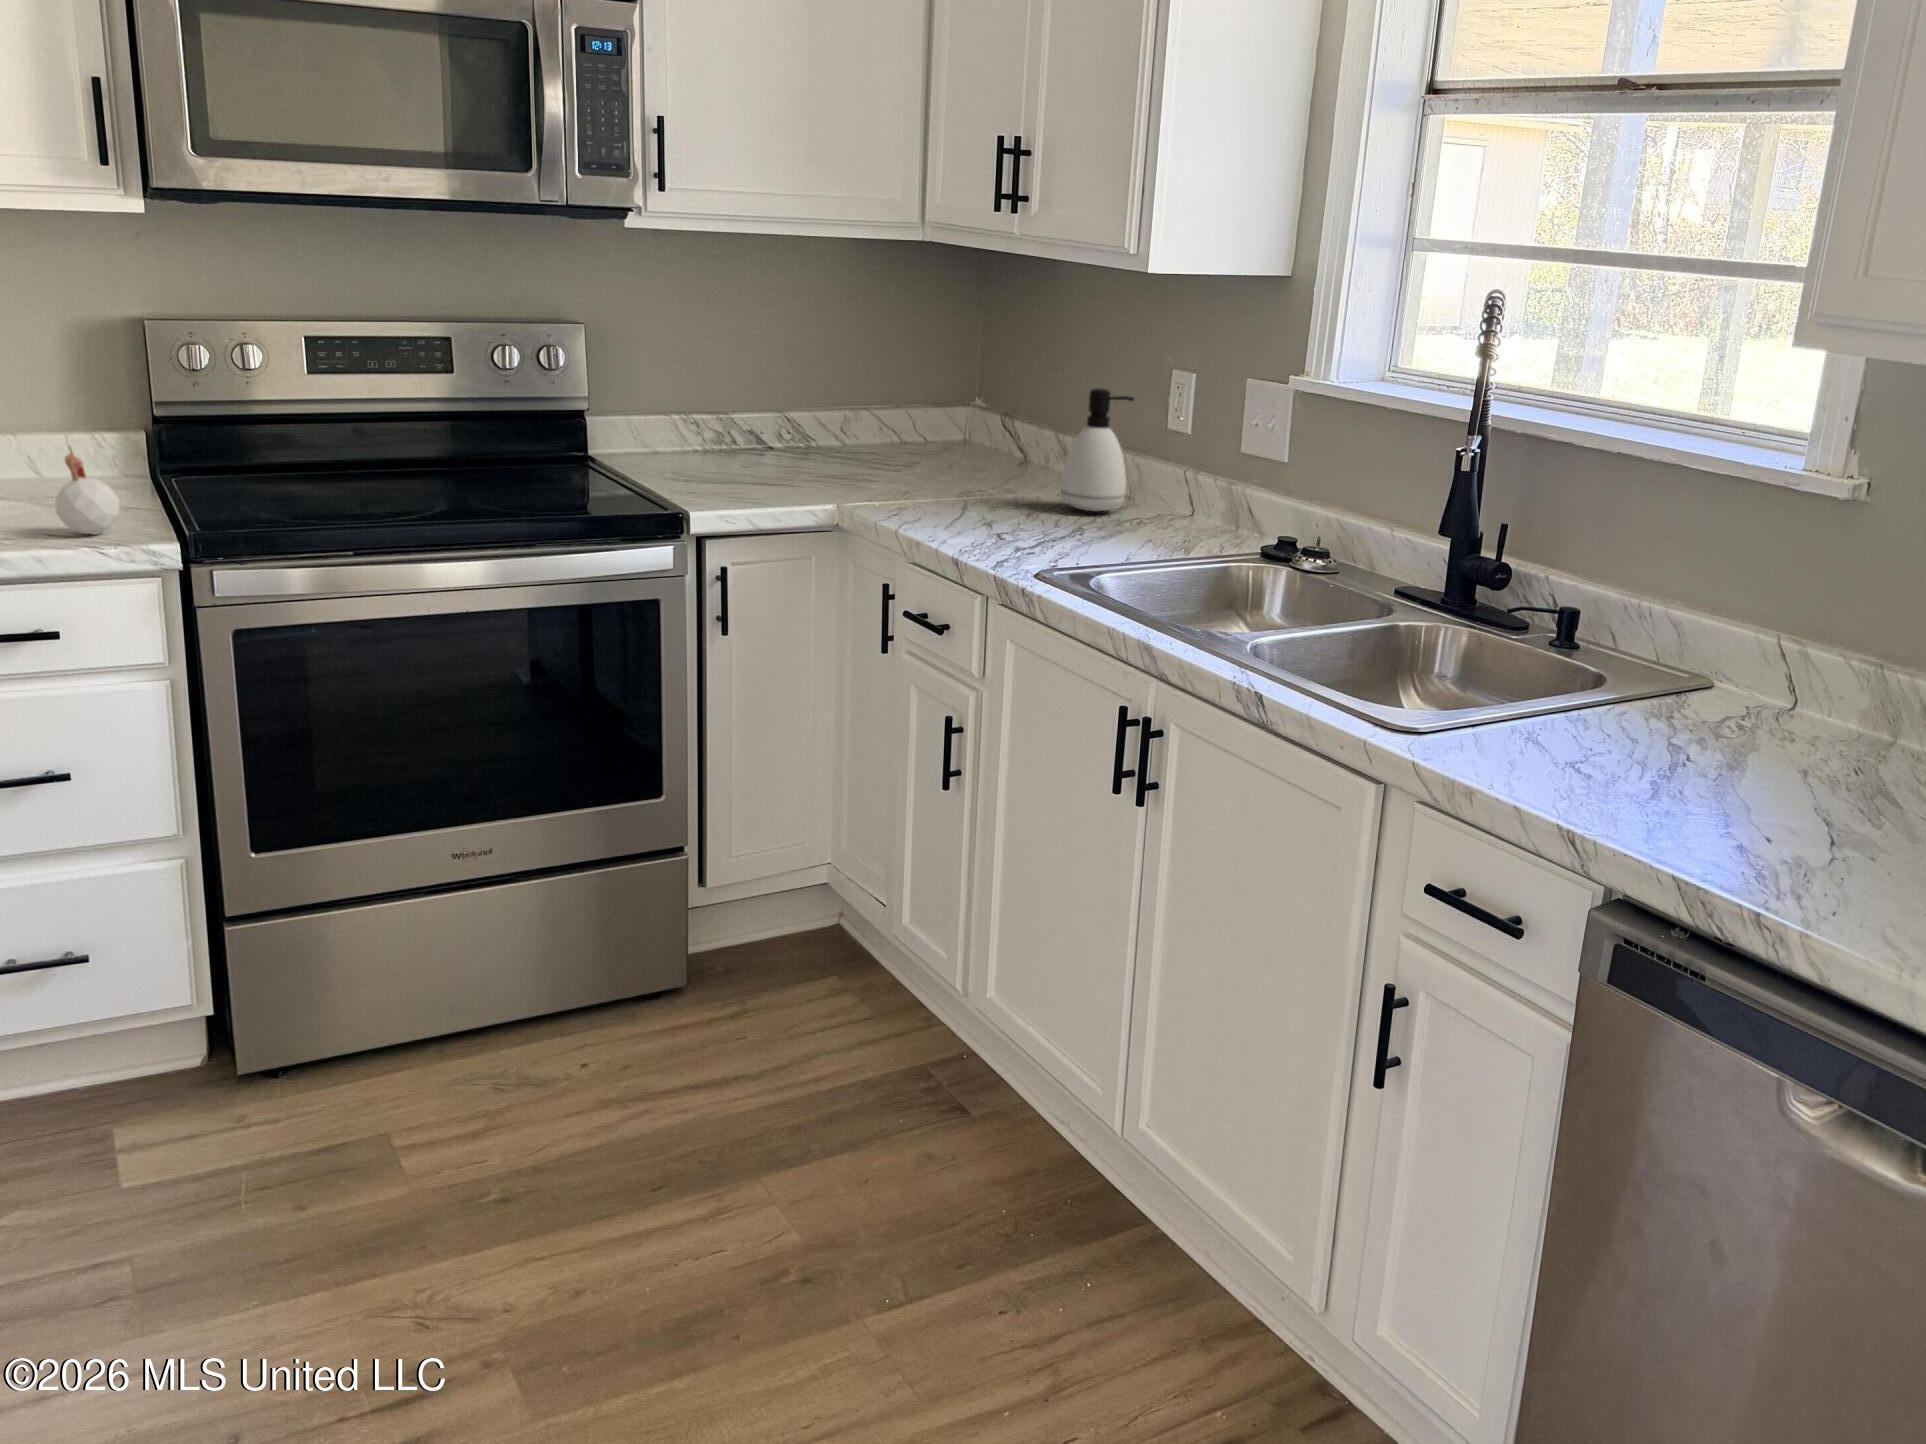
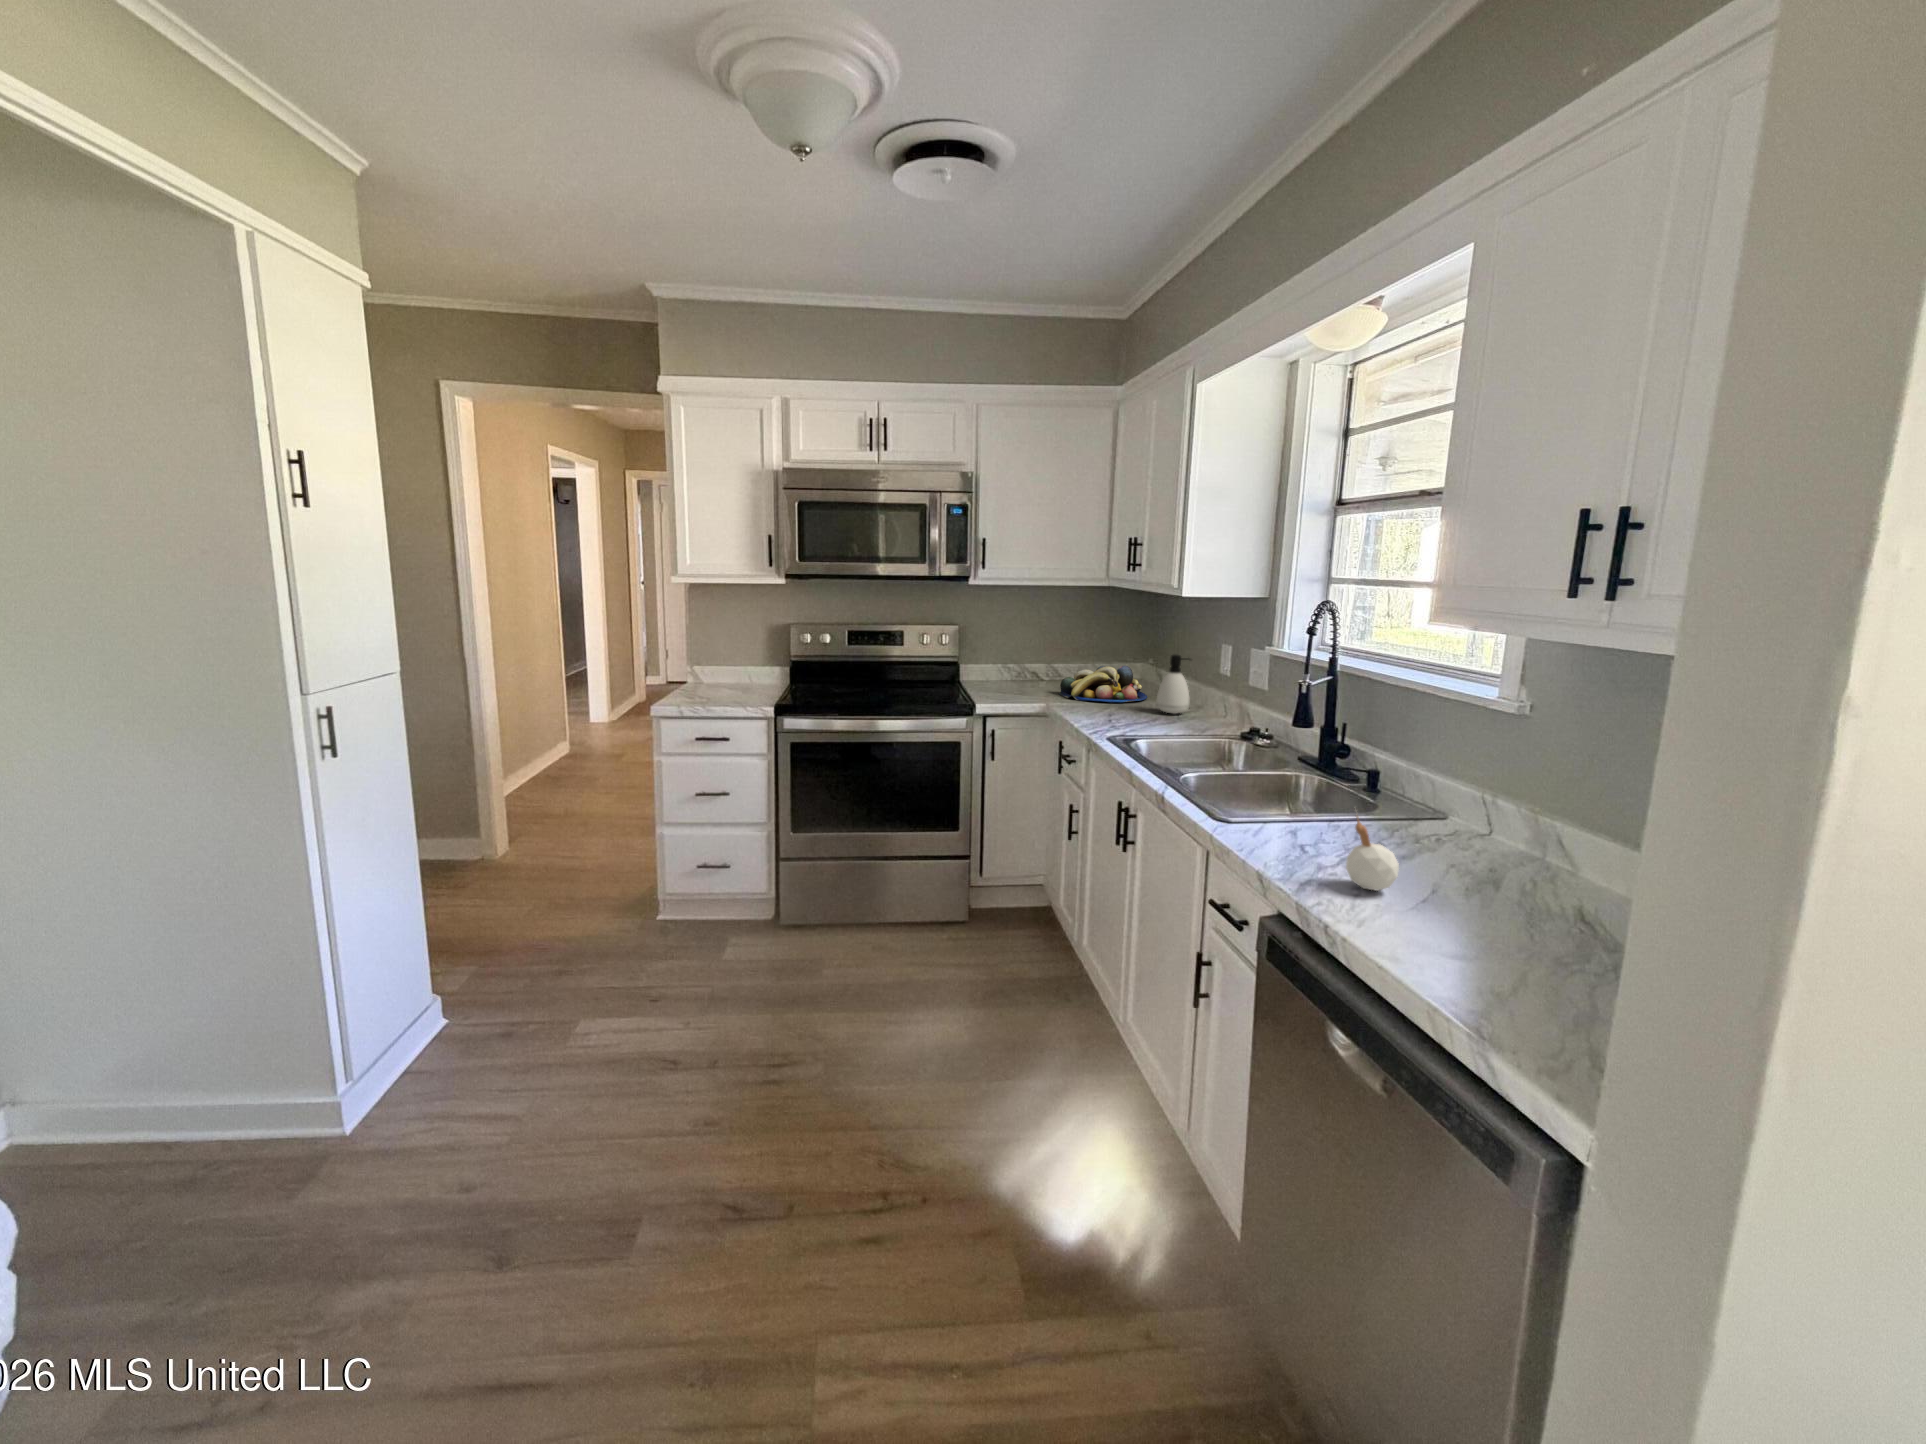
fruit bowl: none [834,412,1016,492] -> present [1059,666,1147,702]
candle: present [56,446,119,534] -> present [1346,816,1399,891]

